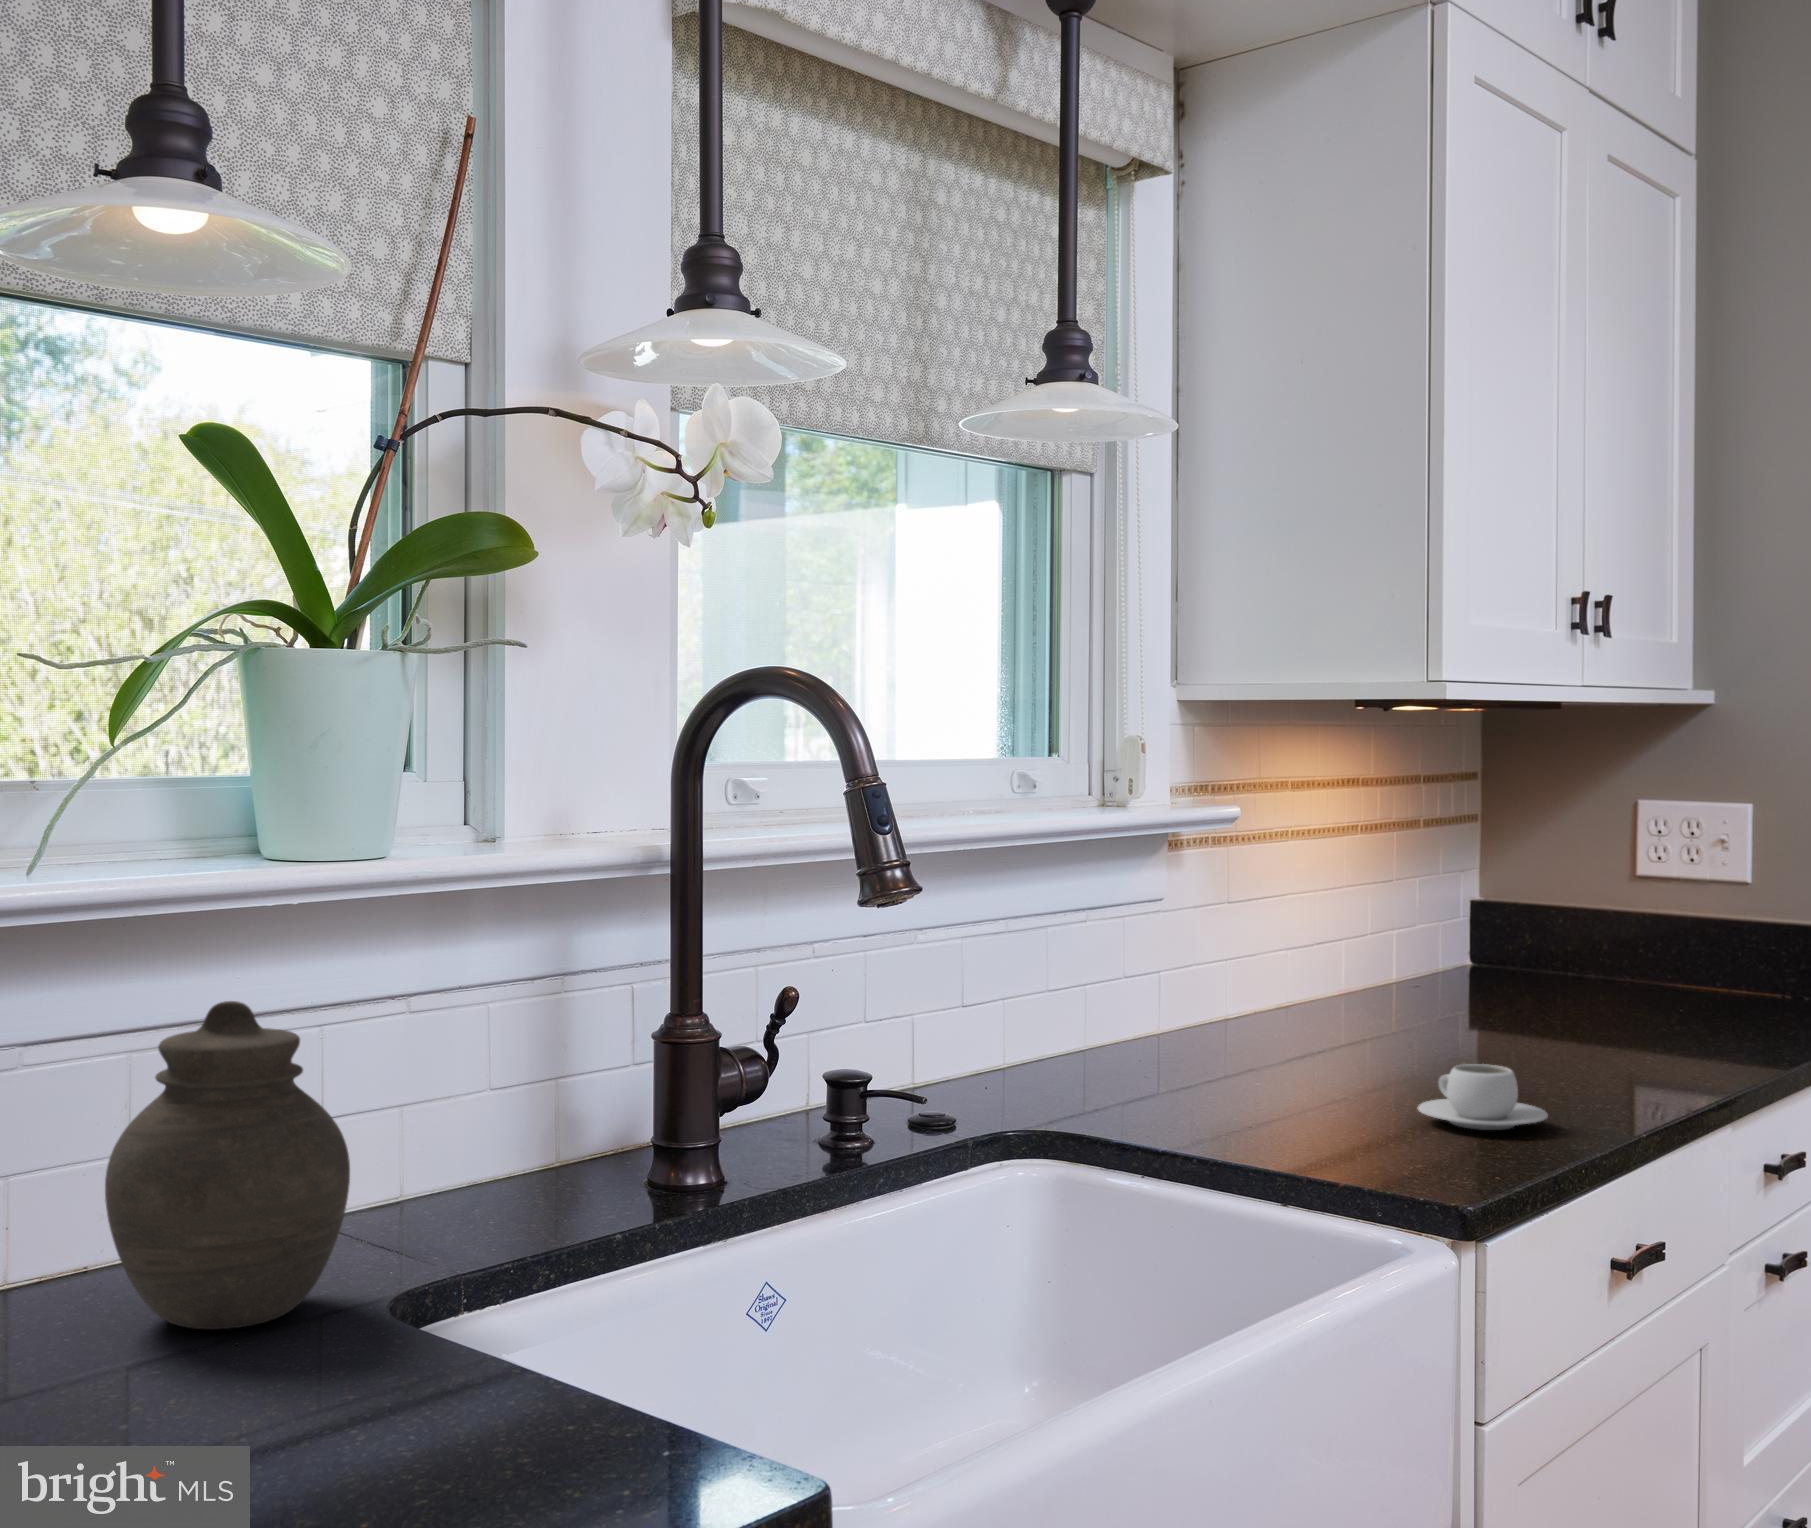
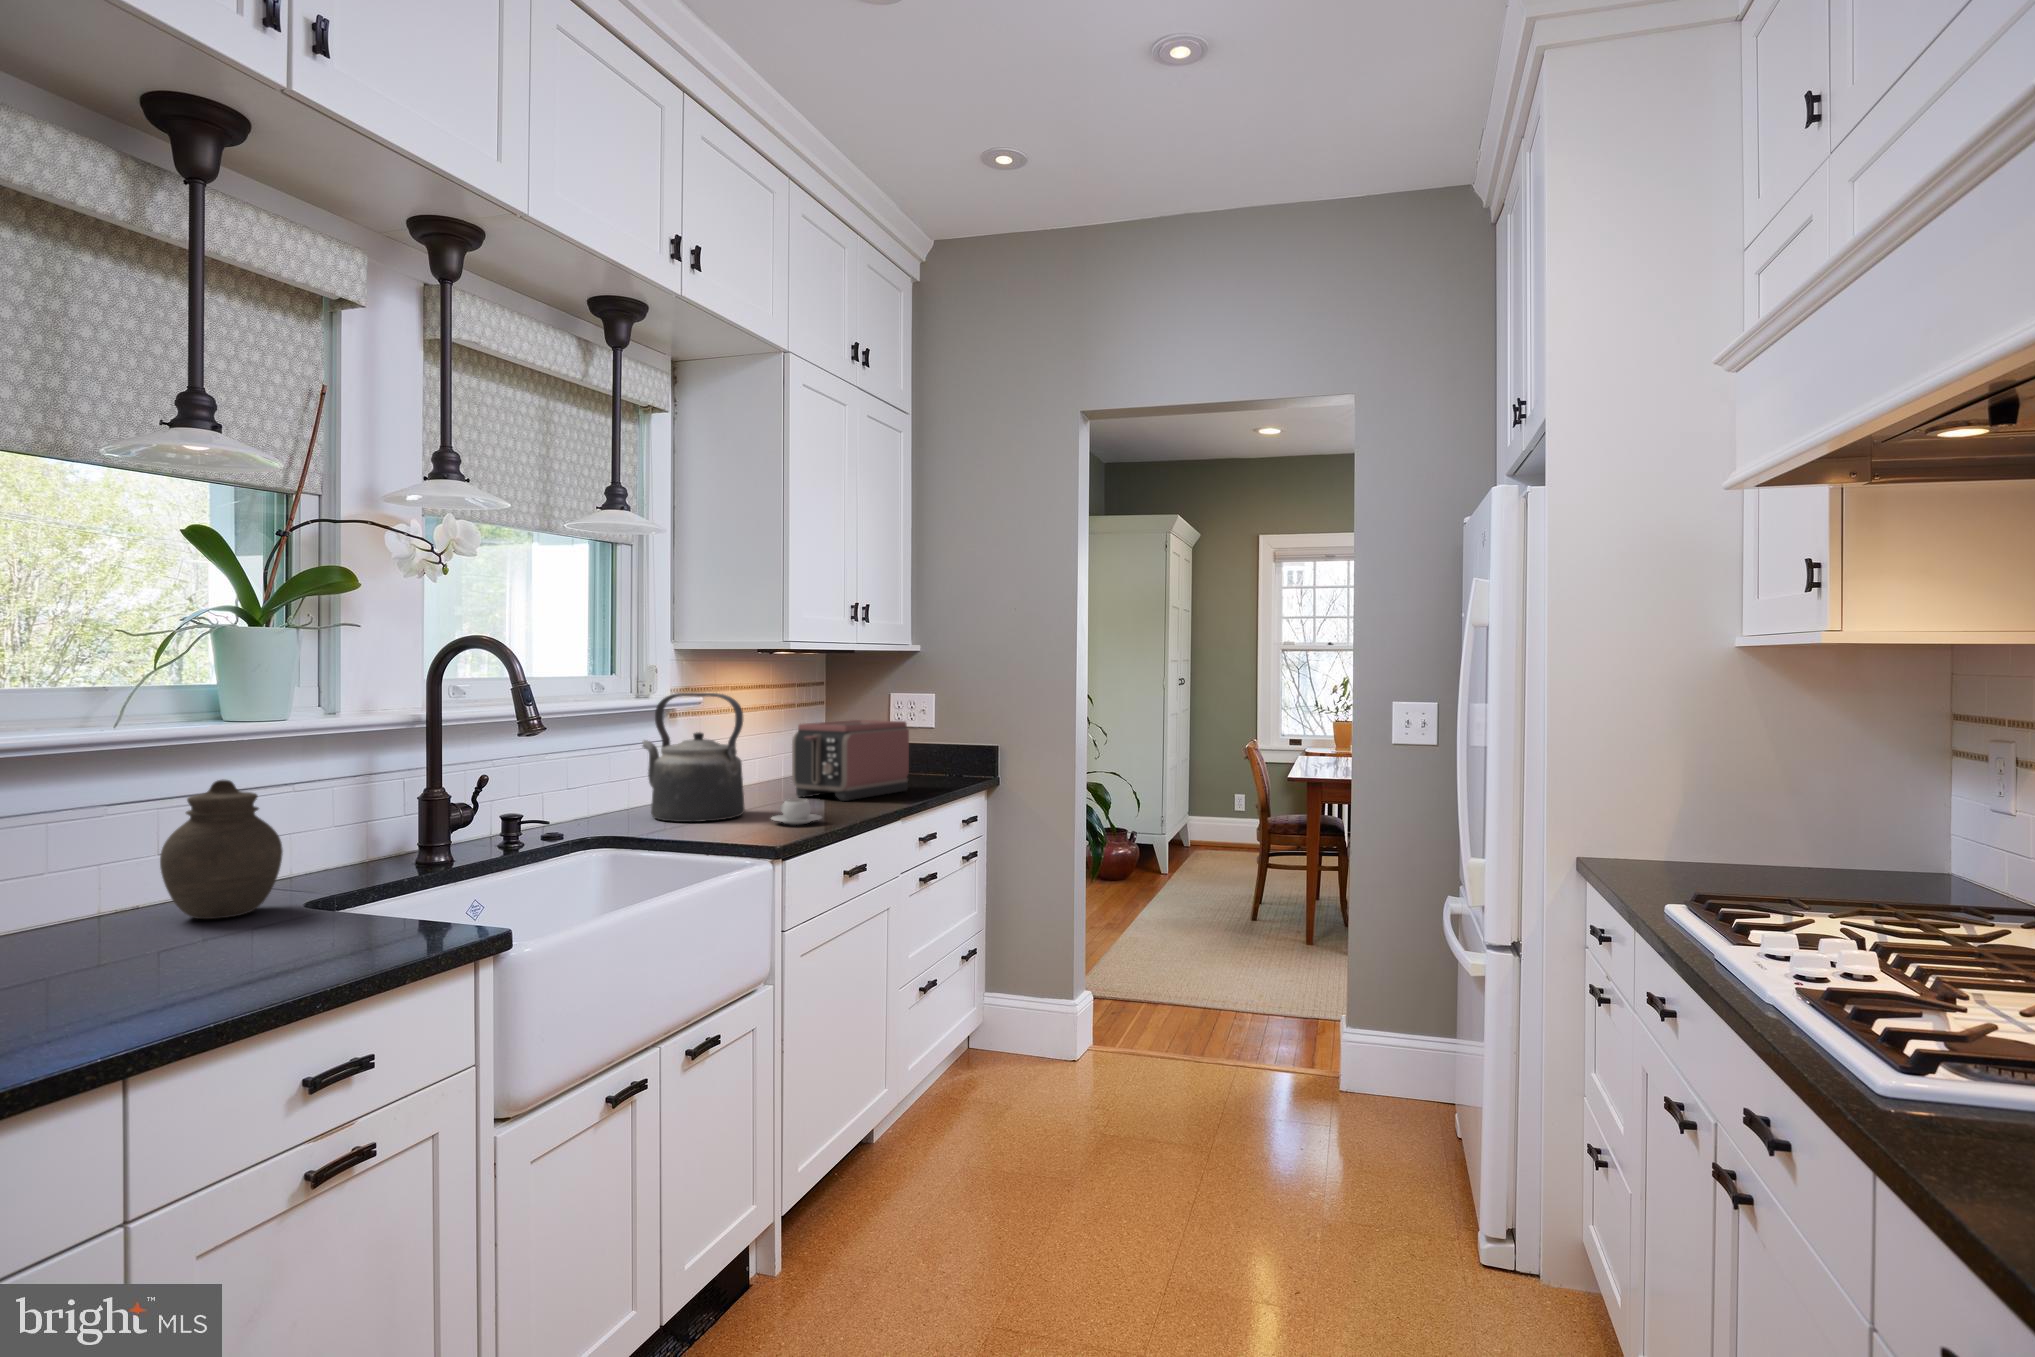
kettle: none [1114,800,1347,1102] -> present [642,693,745,822]
toaster: none [1436,864,1716,1060] -> present [792,720,909,801]

